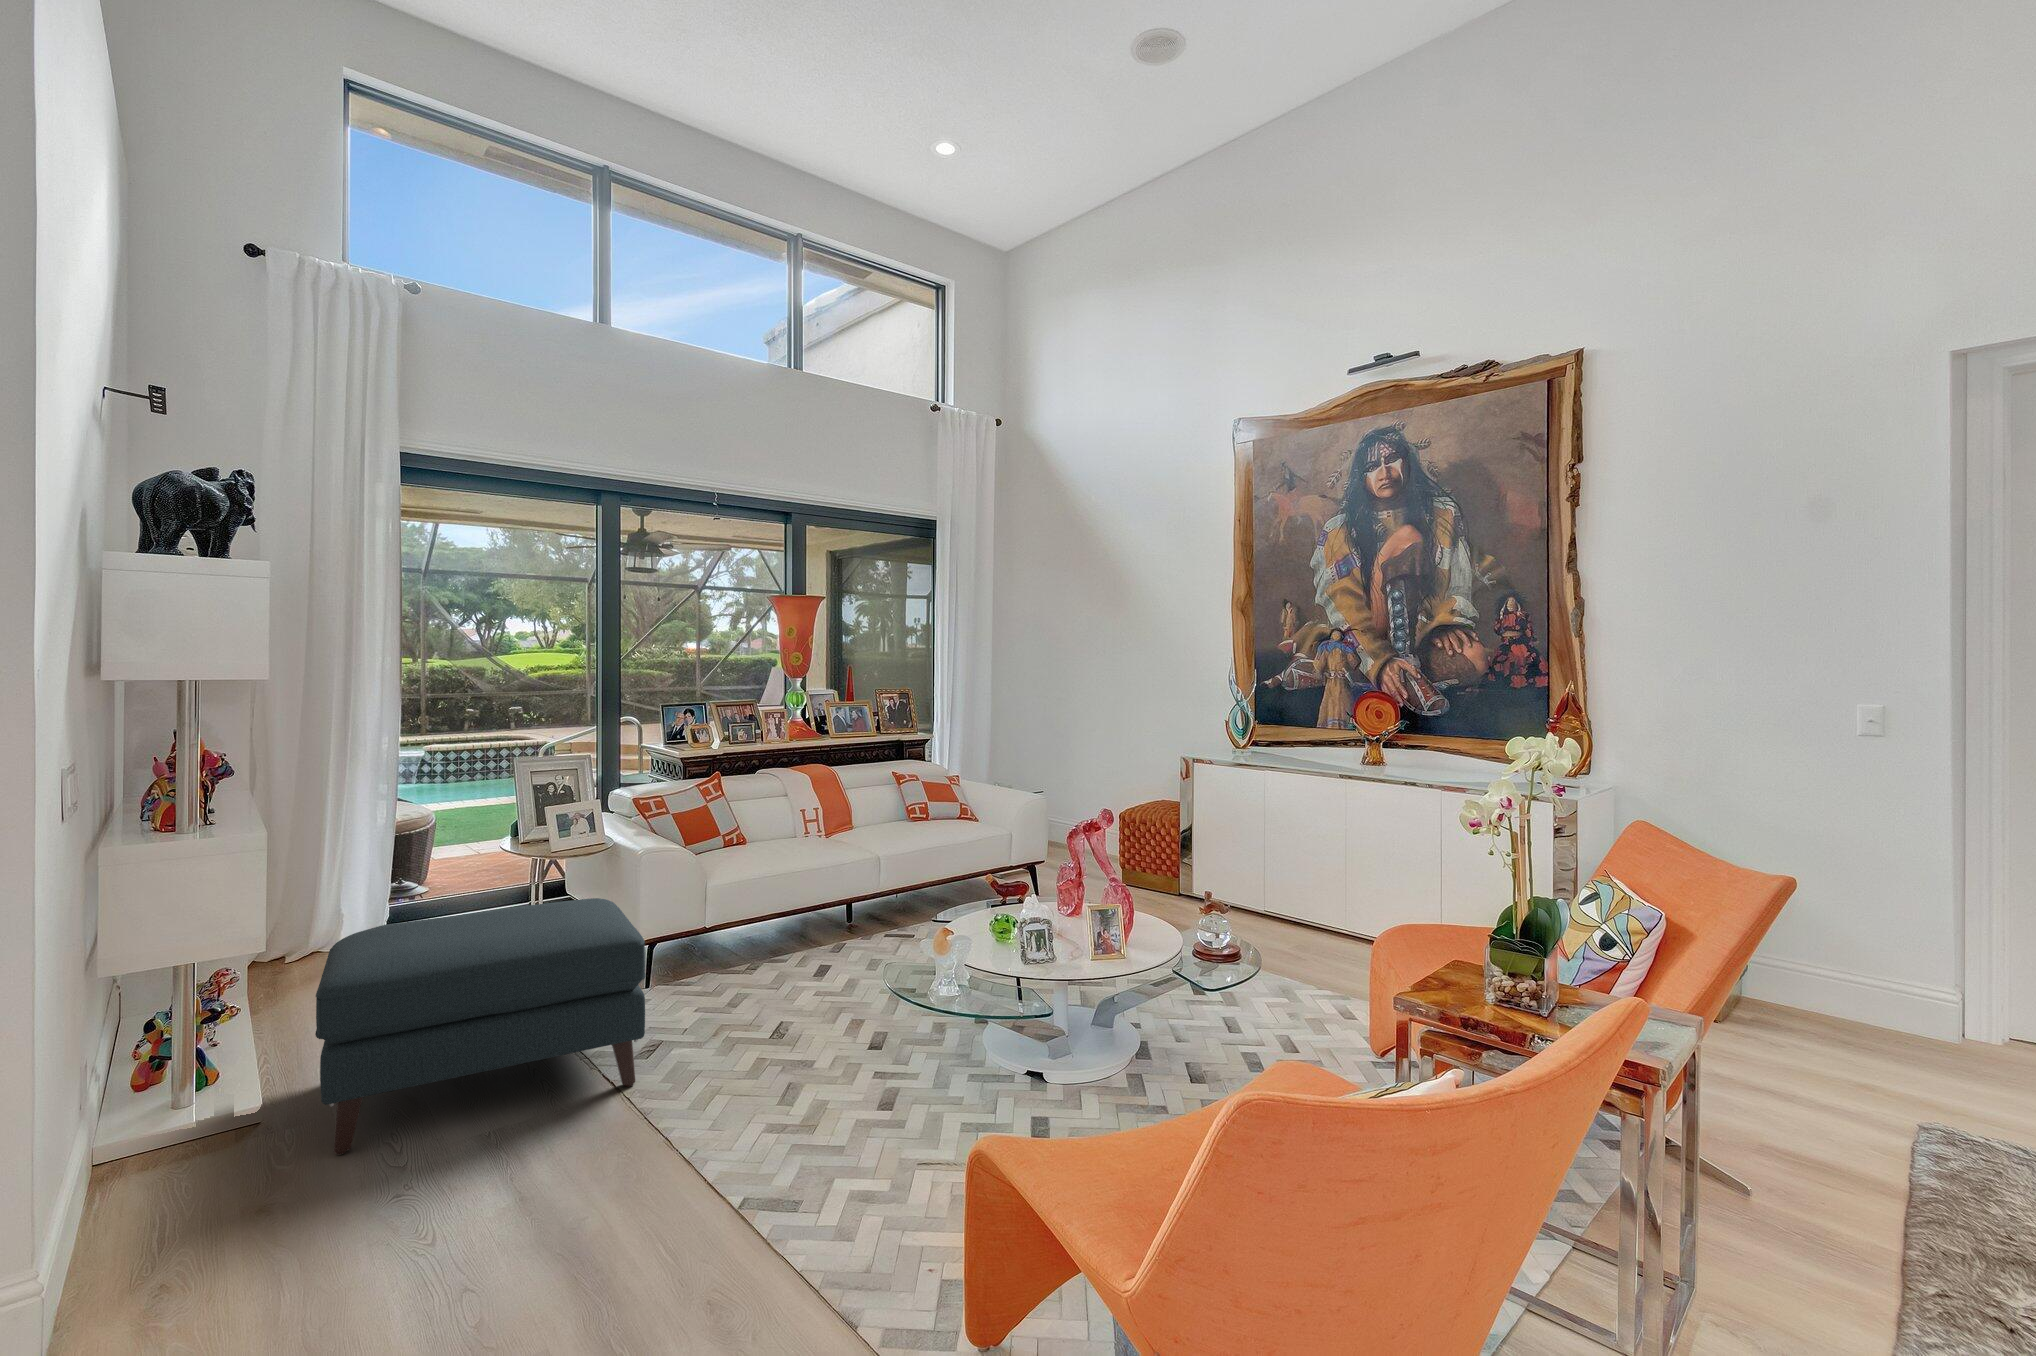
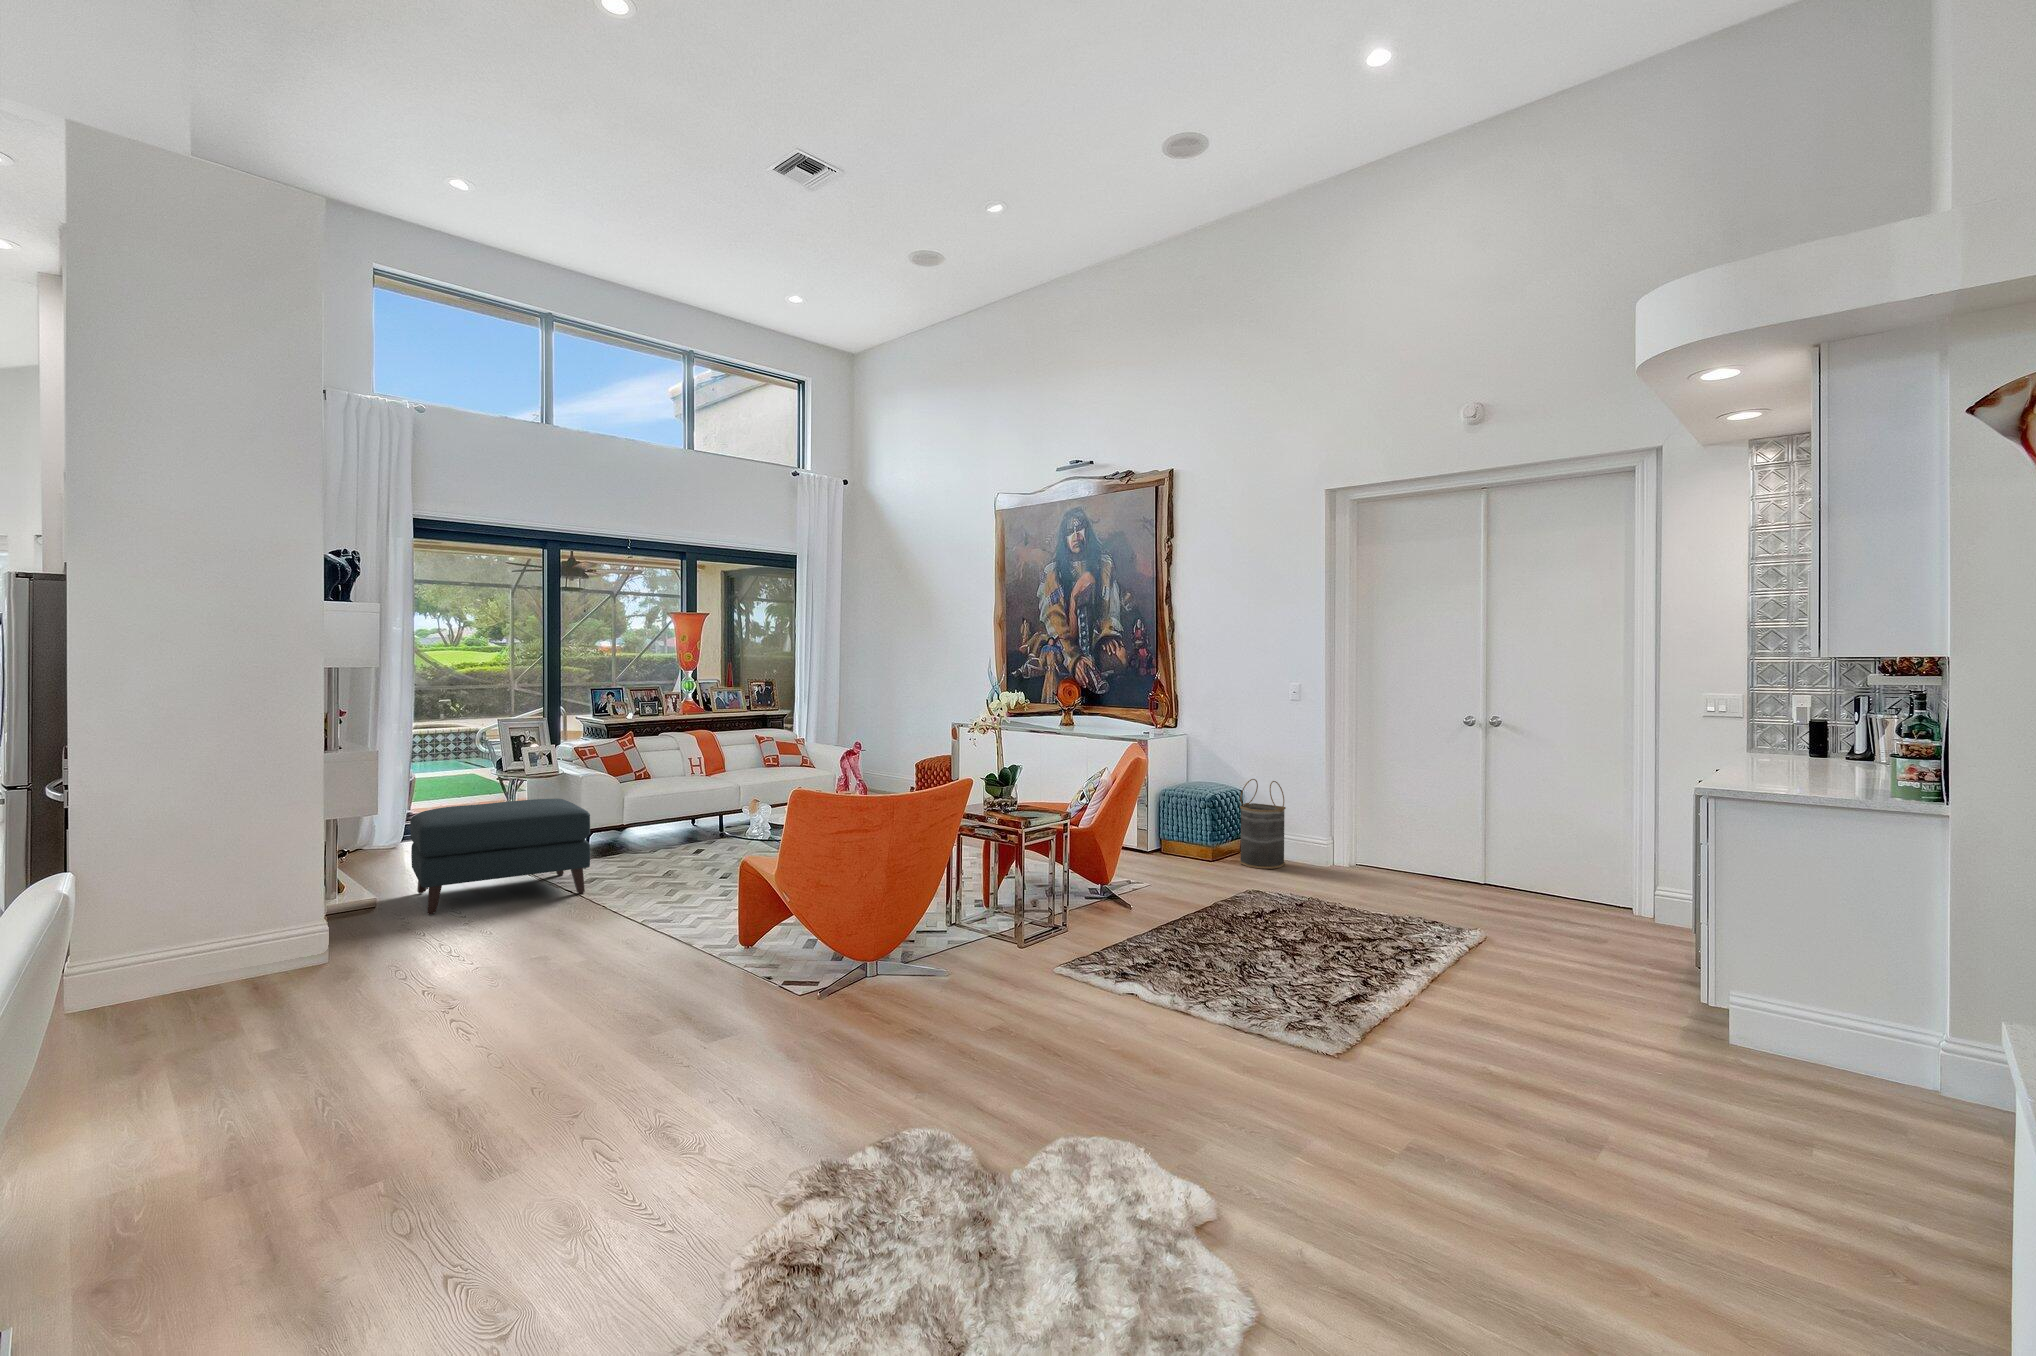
basket: none [1775,873,1875,1044] -> present [1240,779,1286,869]

